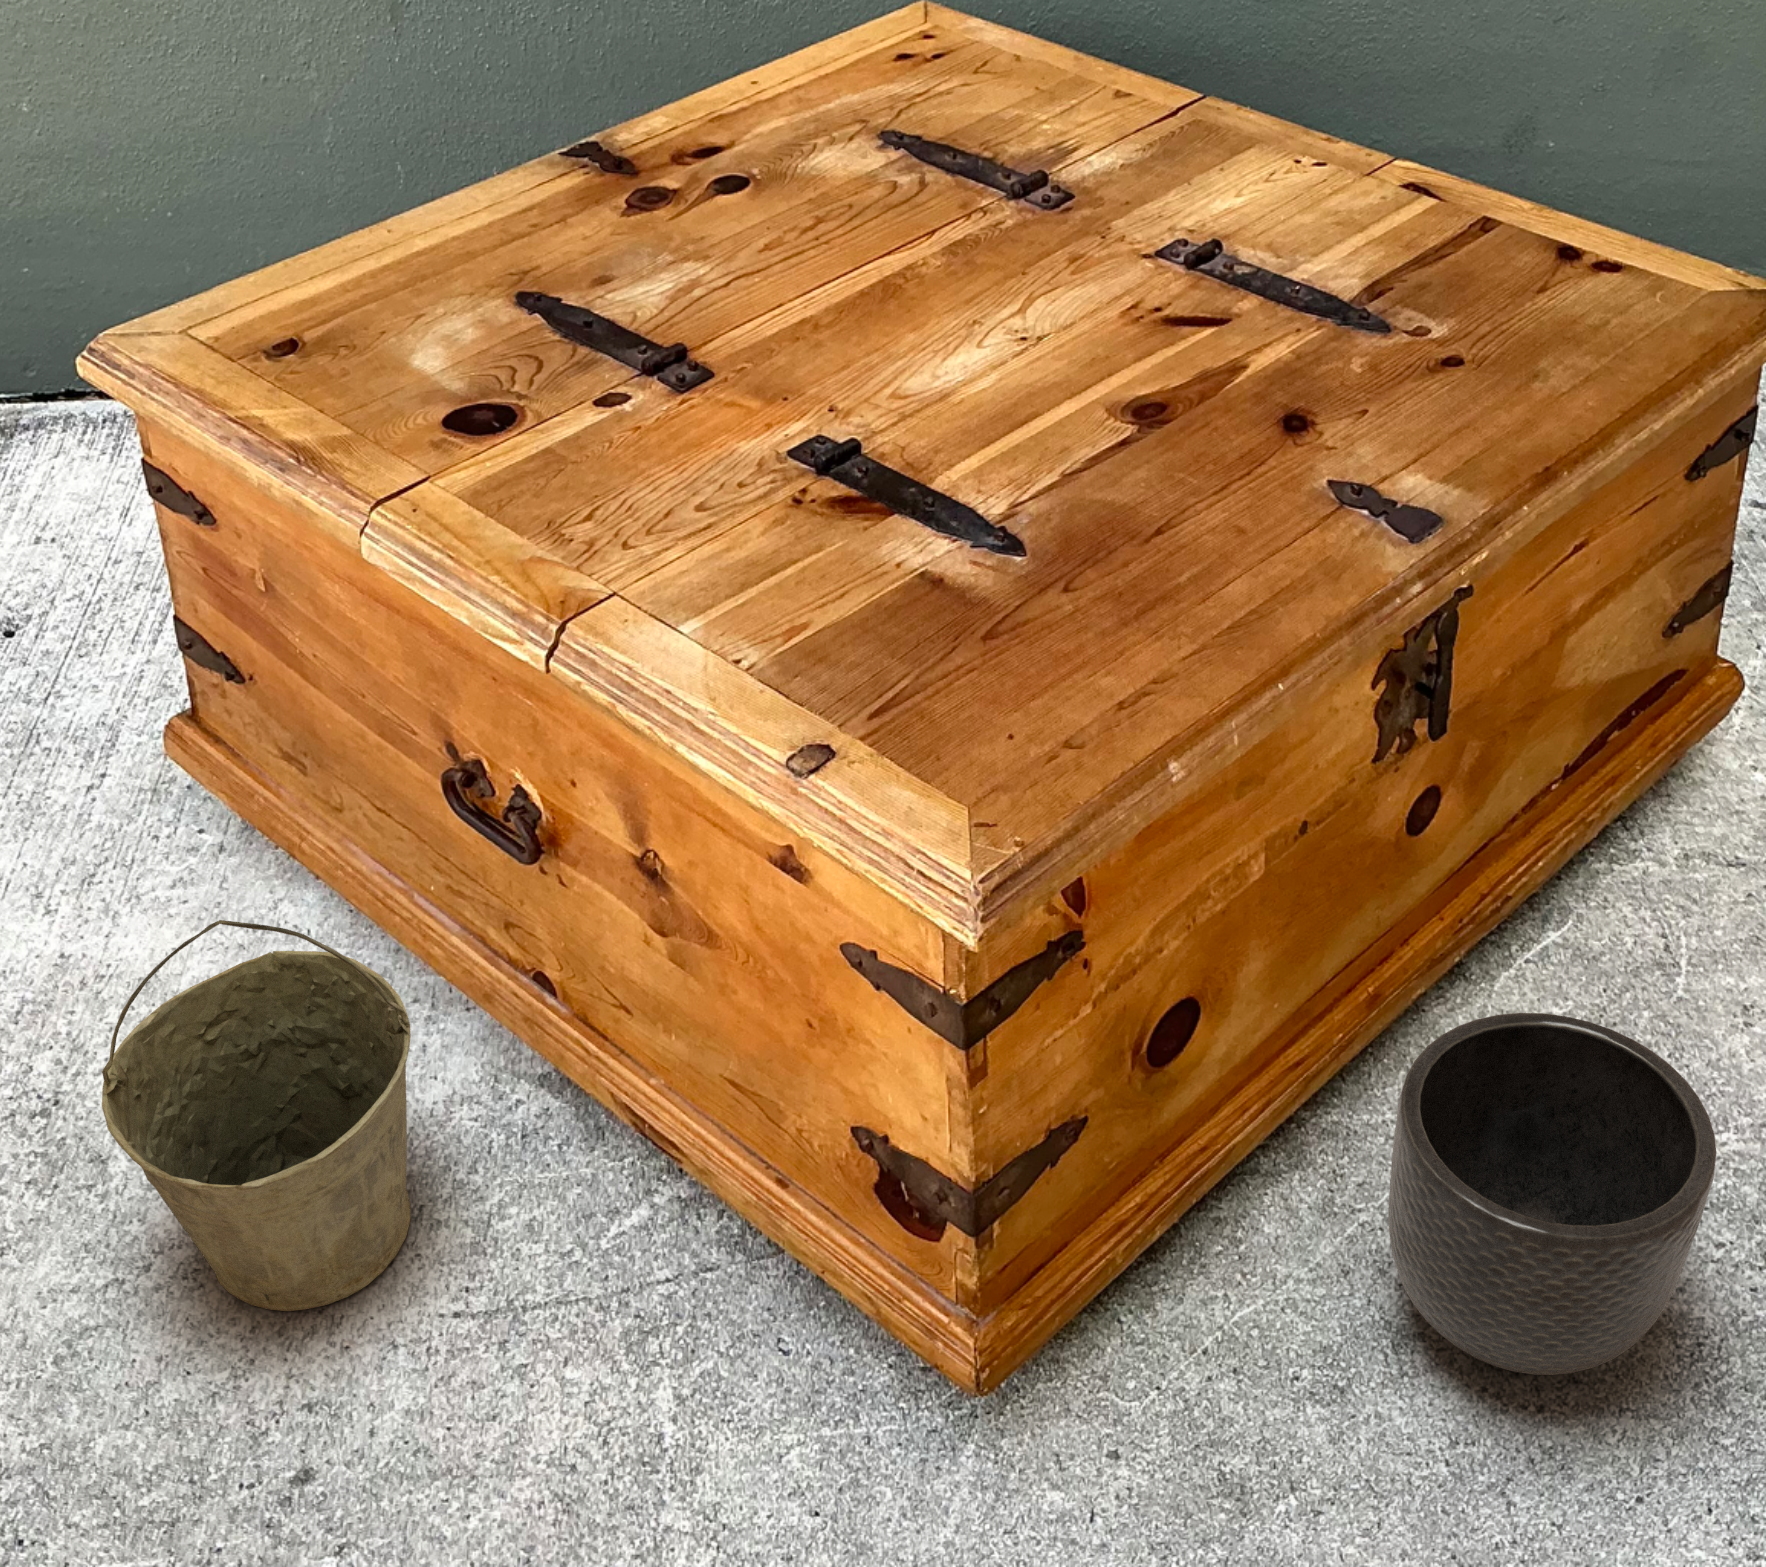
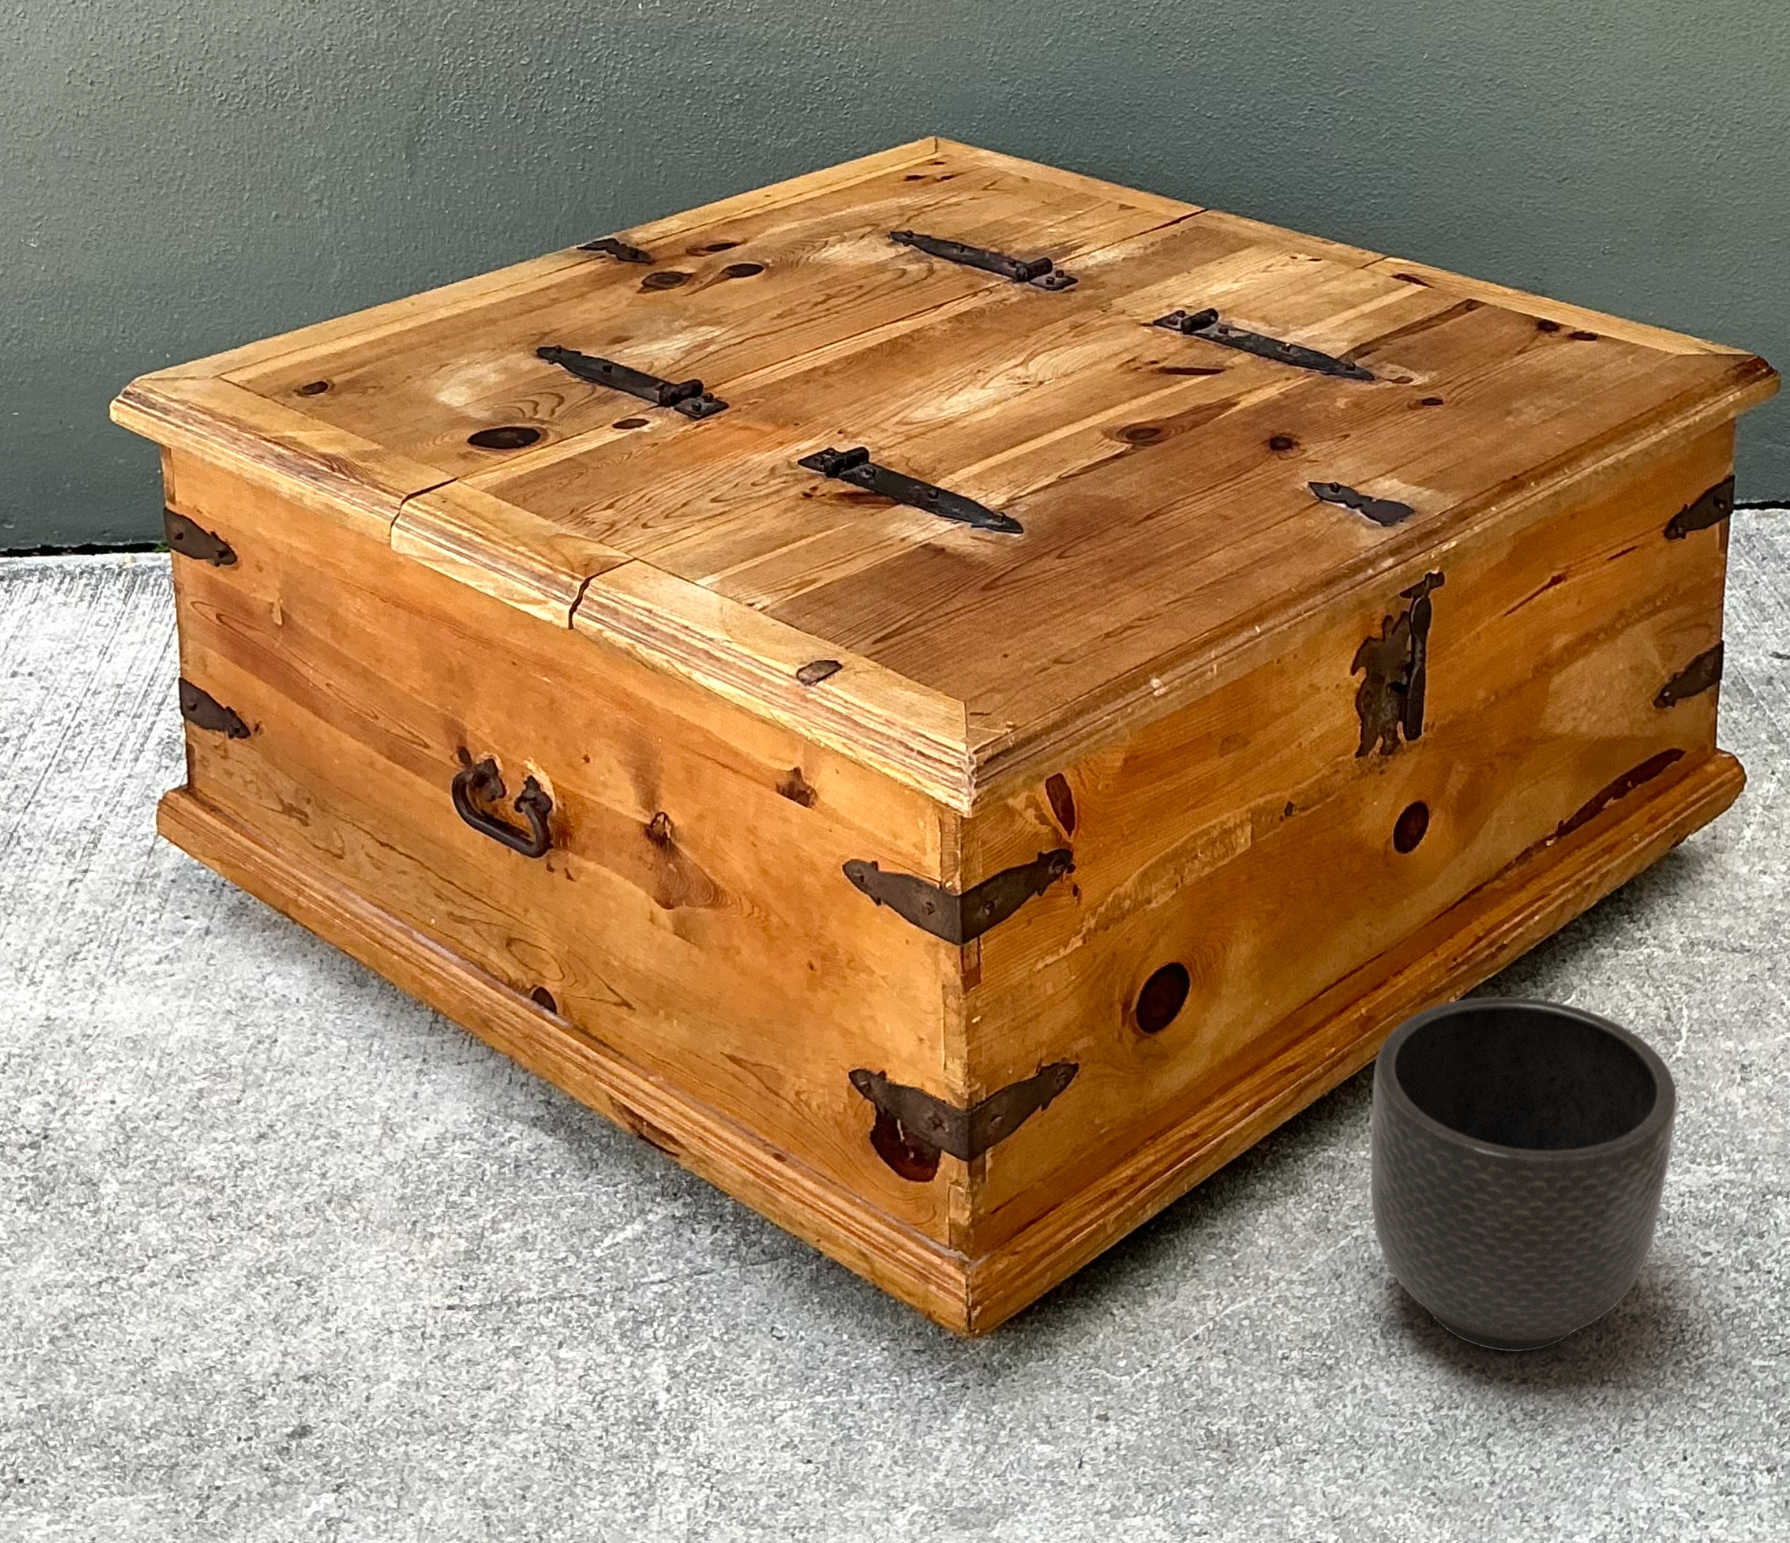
bucket: present [102,920,411,1311] -> none [123,878,420,1300]

